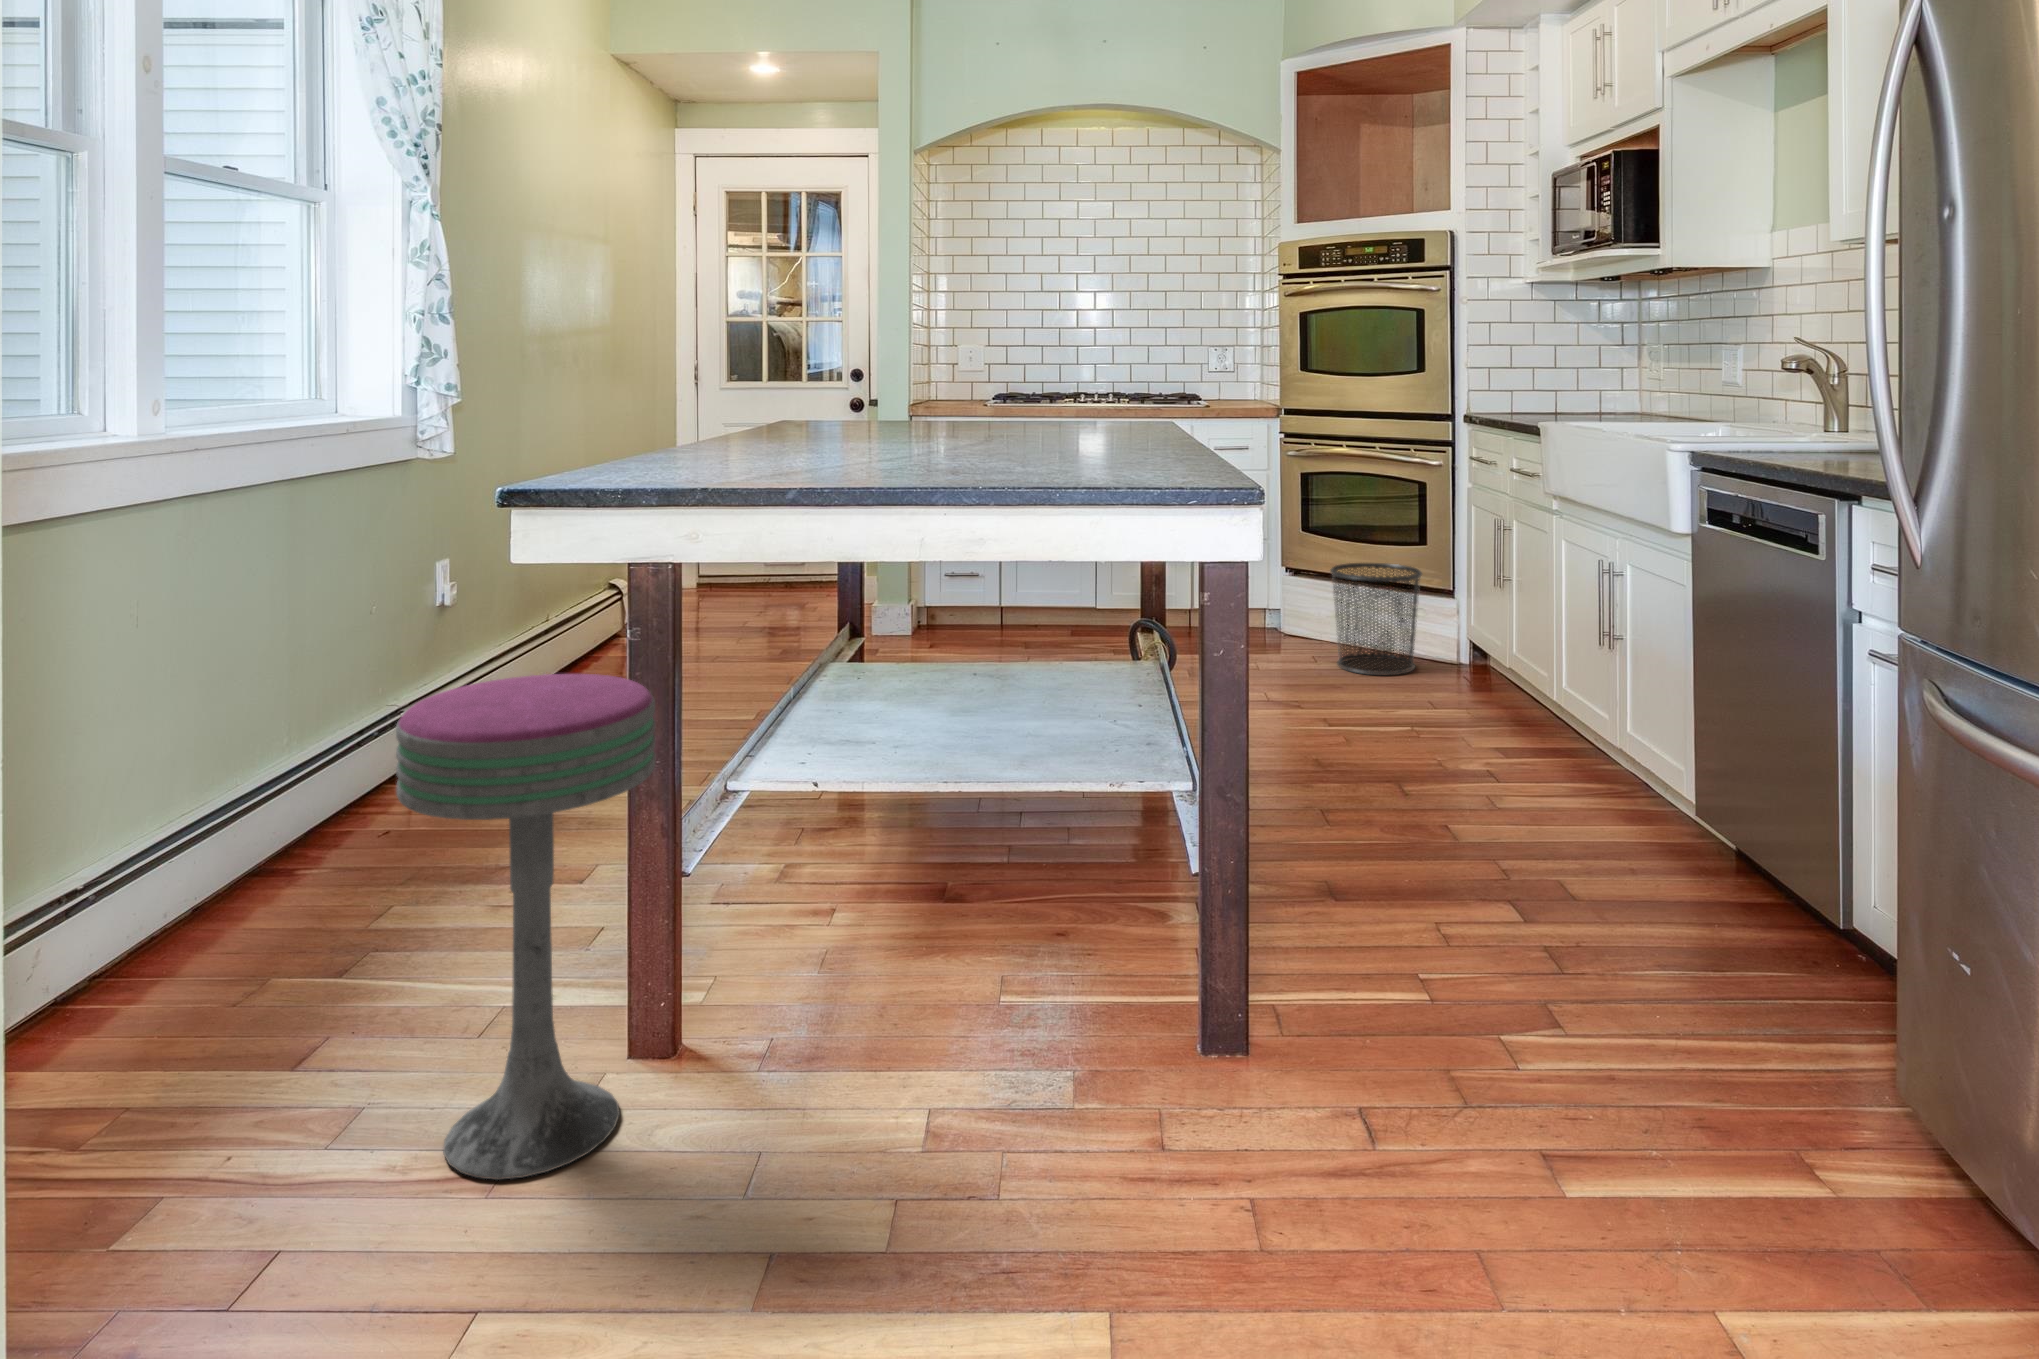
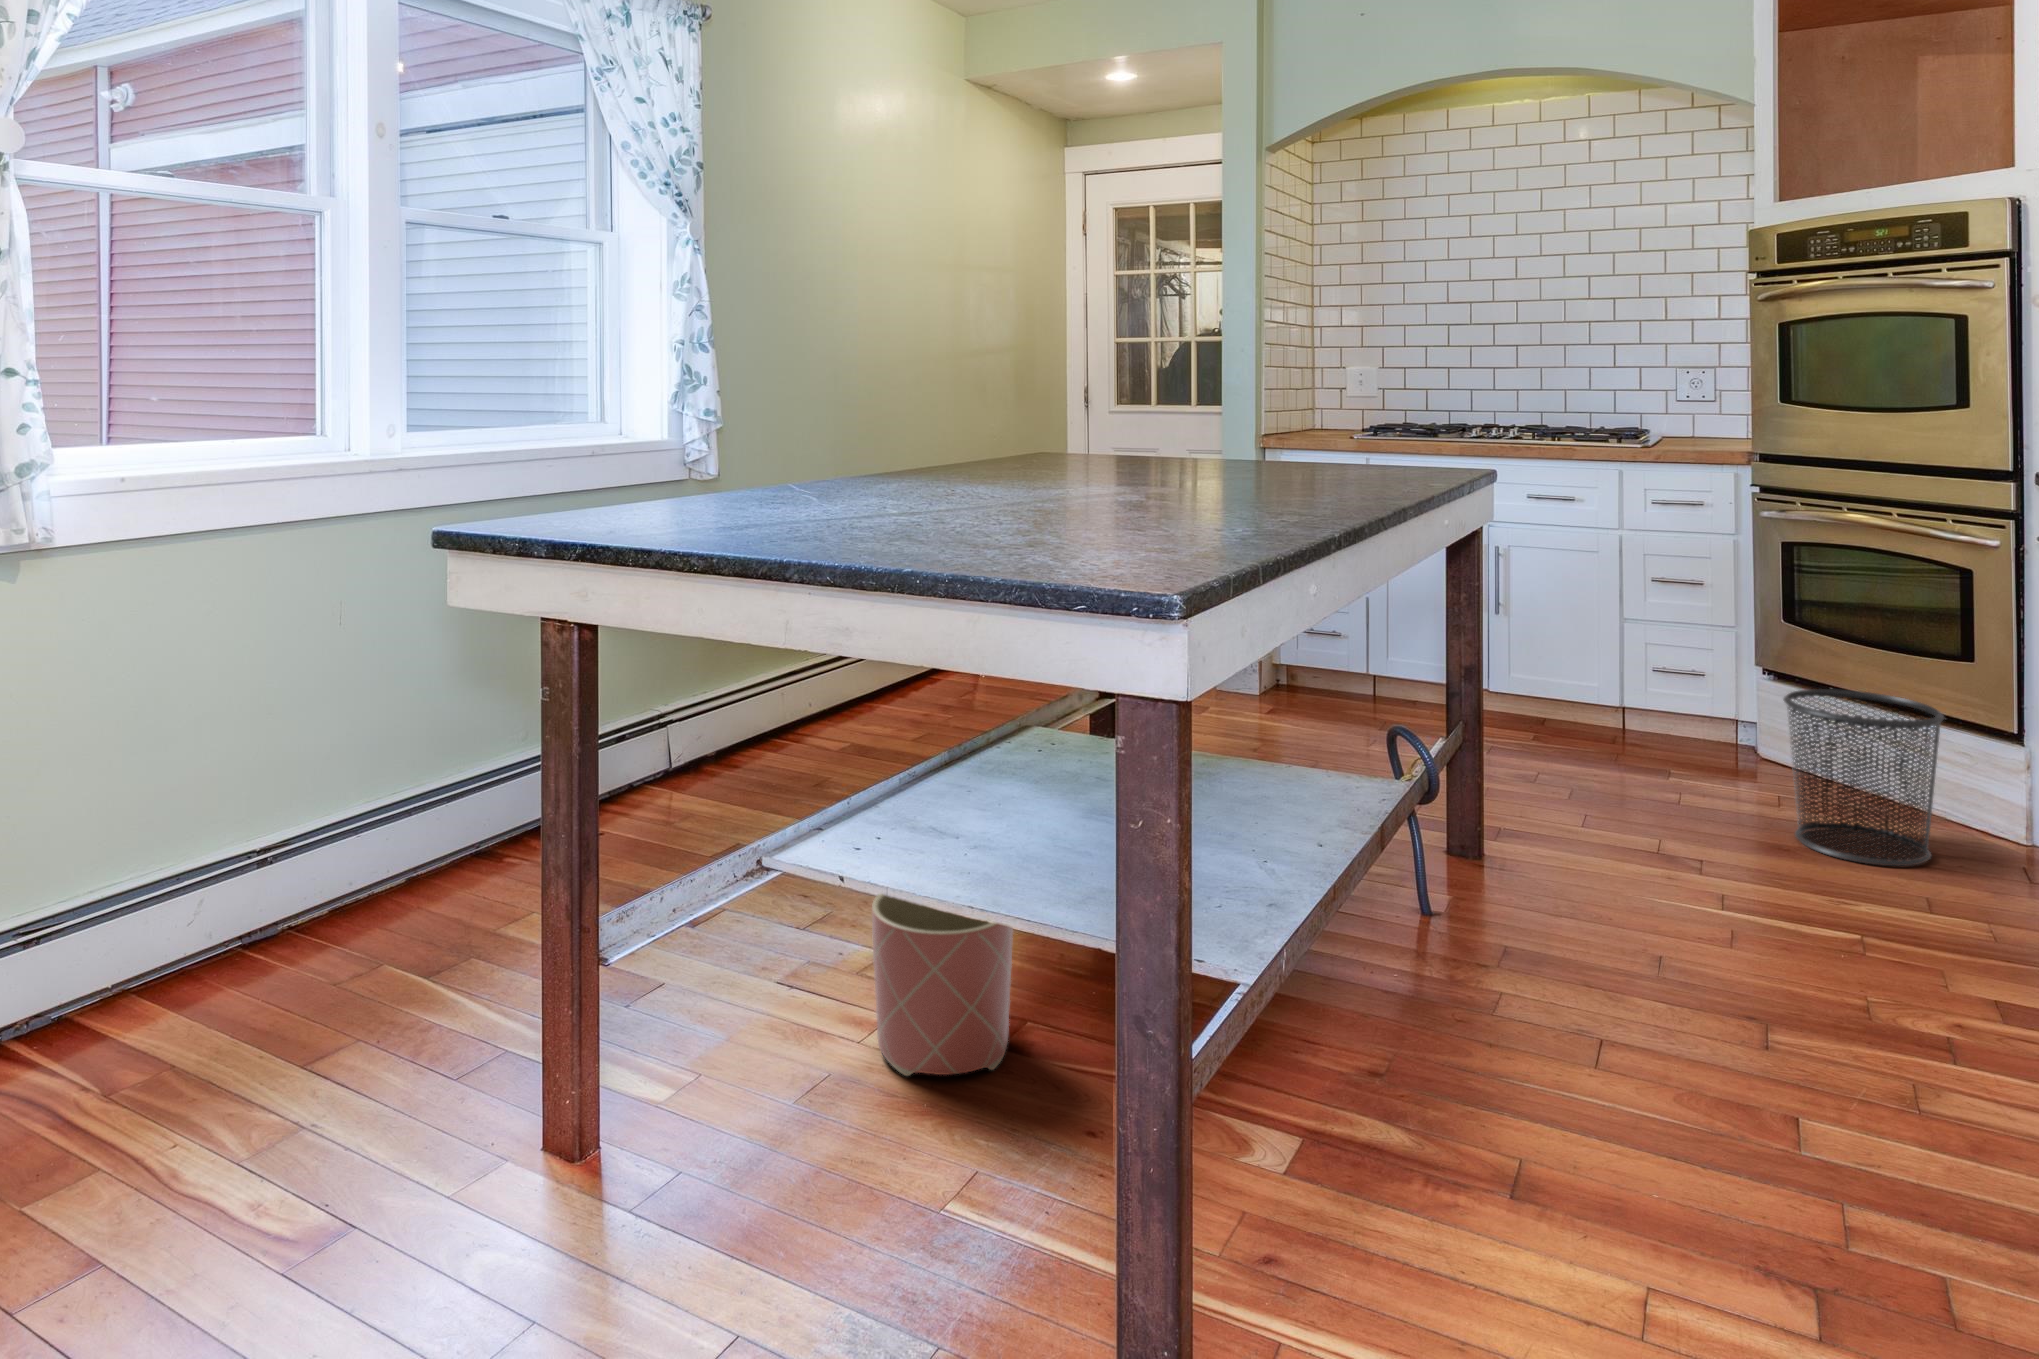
bar stool: present [396,674,655,1180] -> none [247,723,506,1239]
planter: none [861,766,982,930] -> present [872,894,1013,1076]

